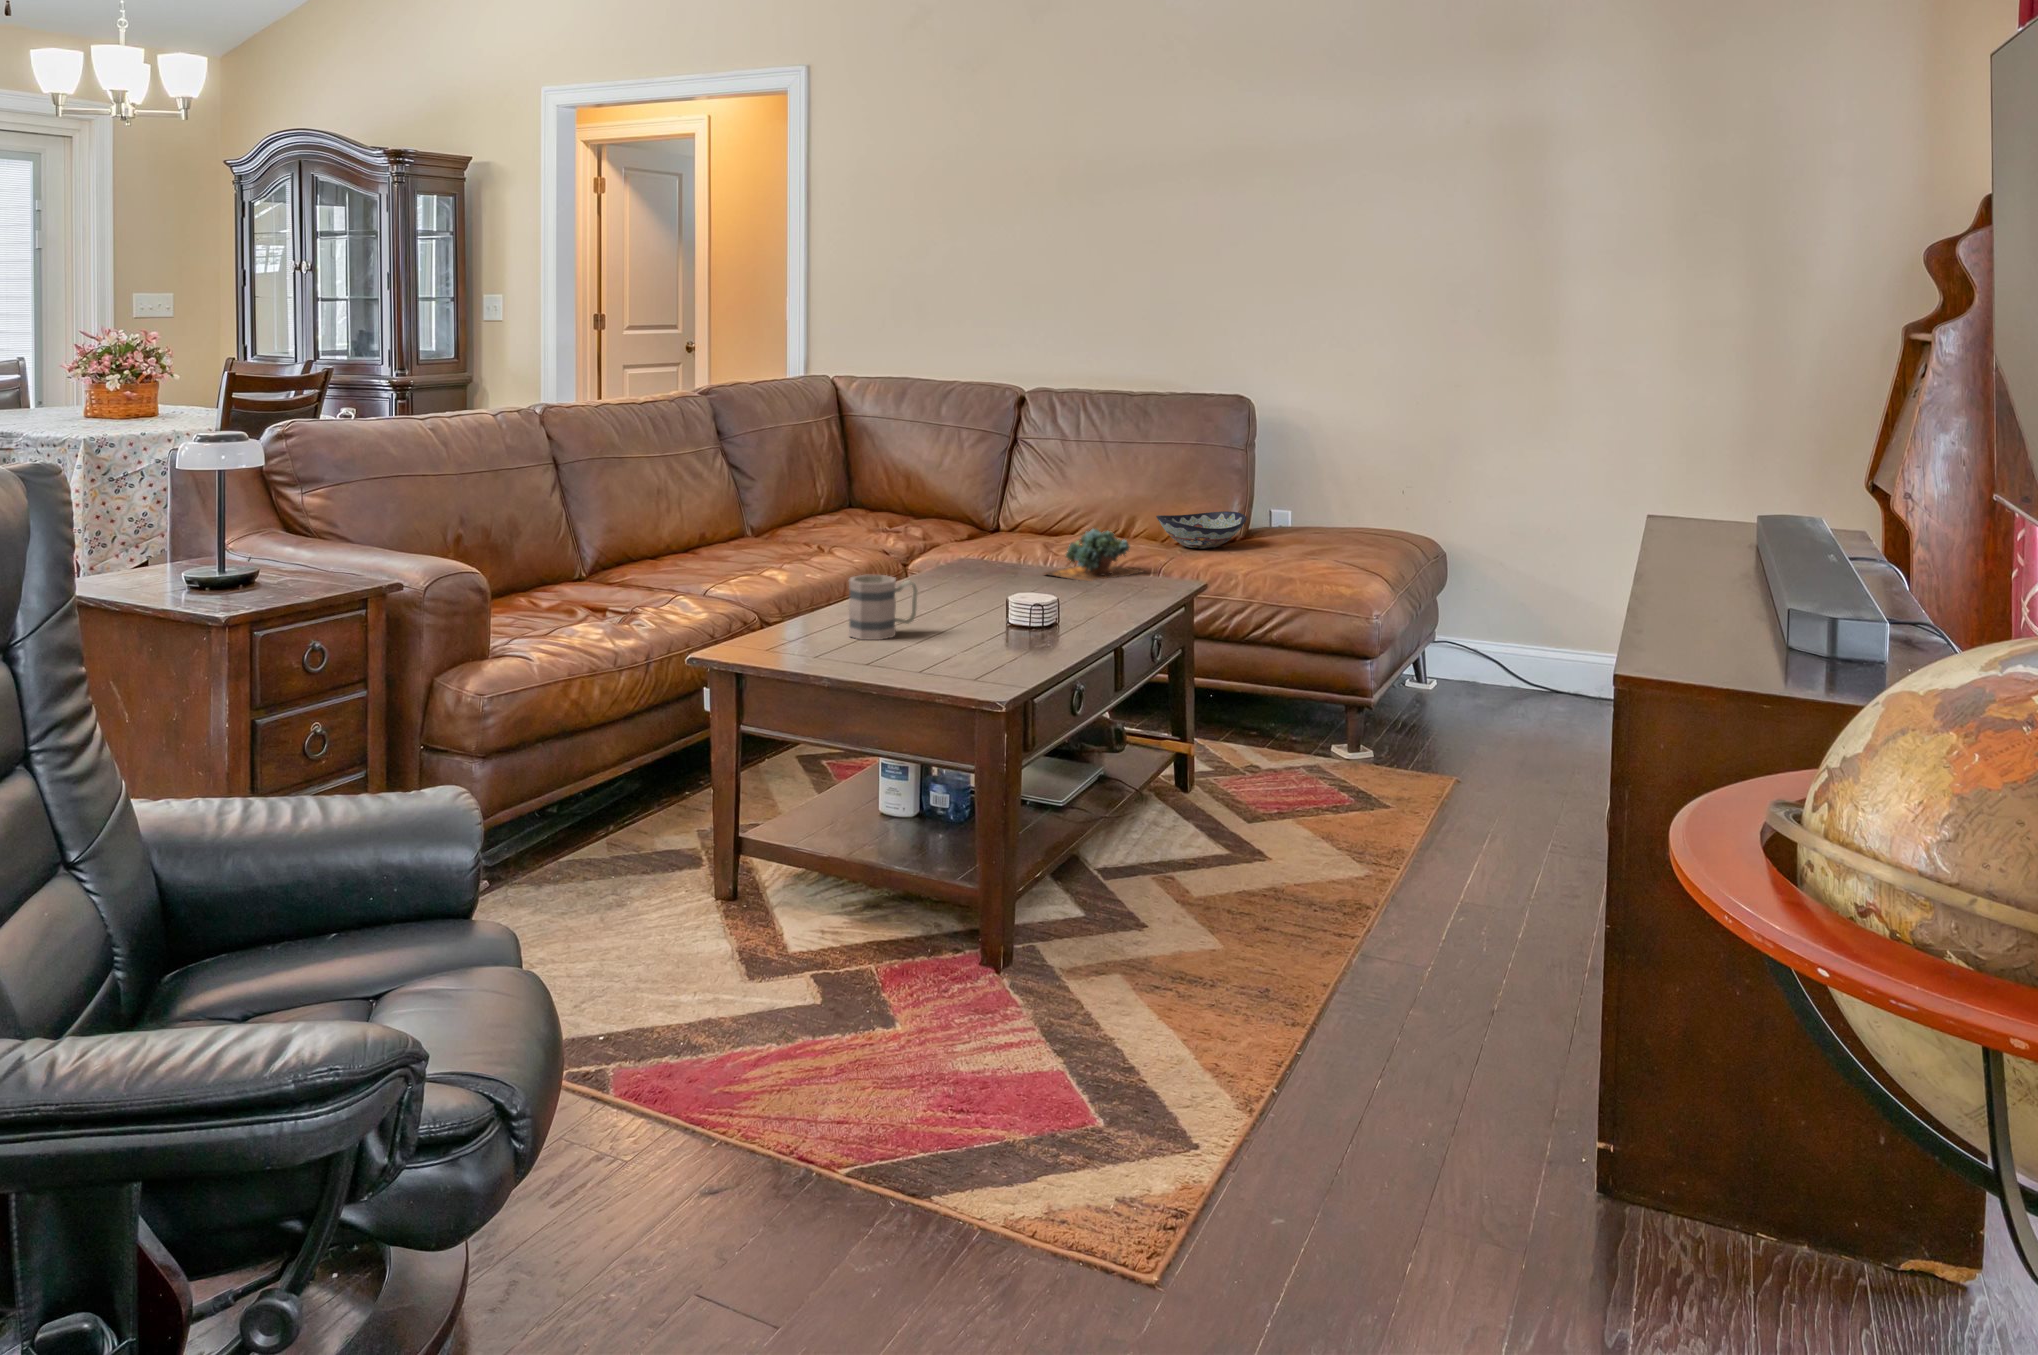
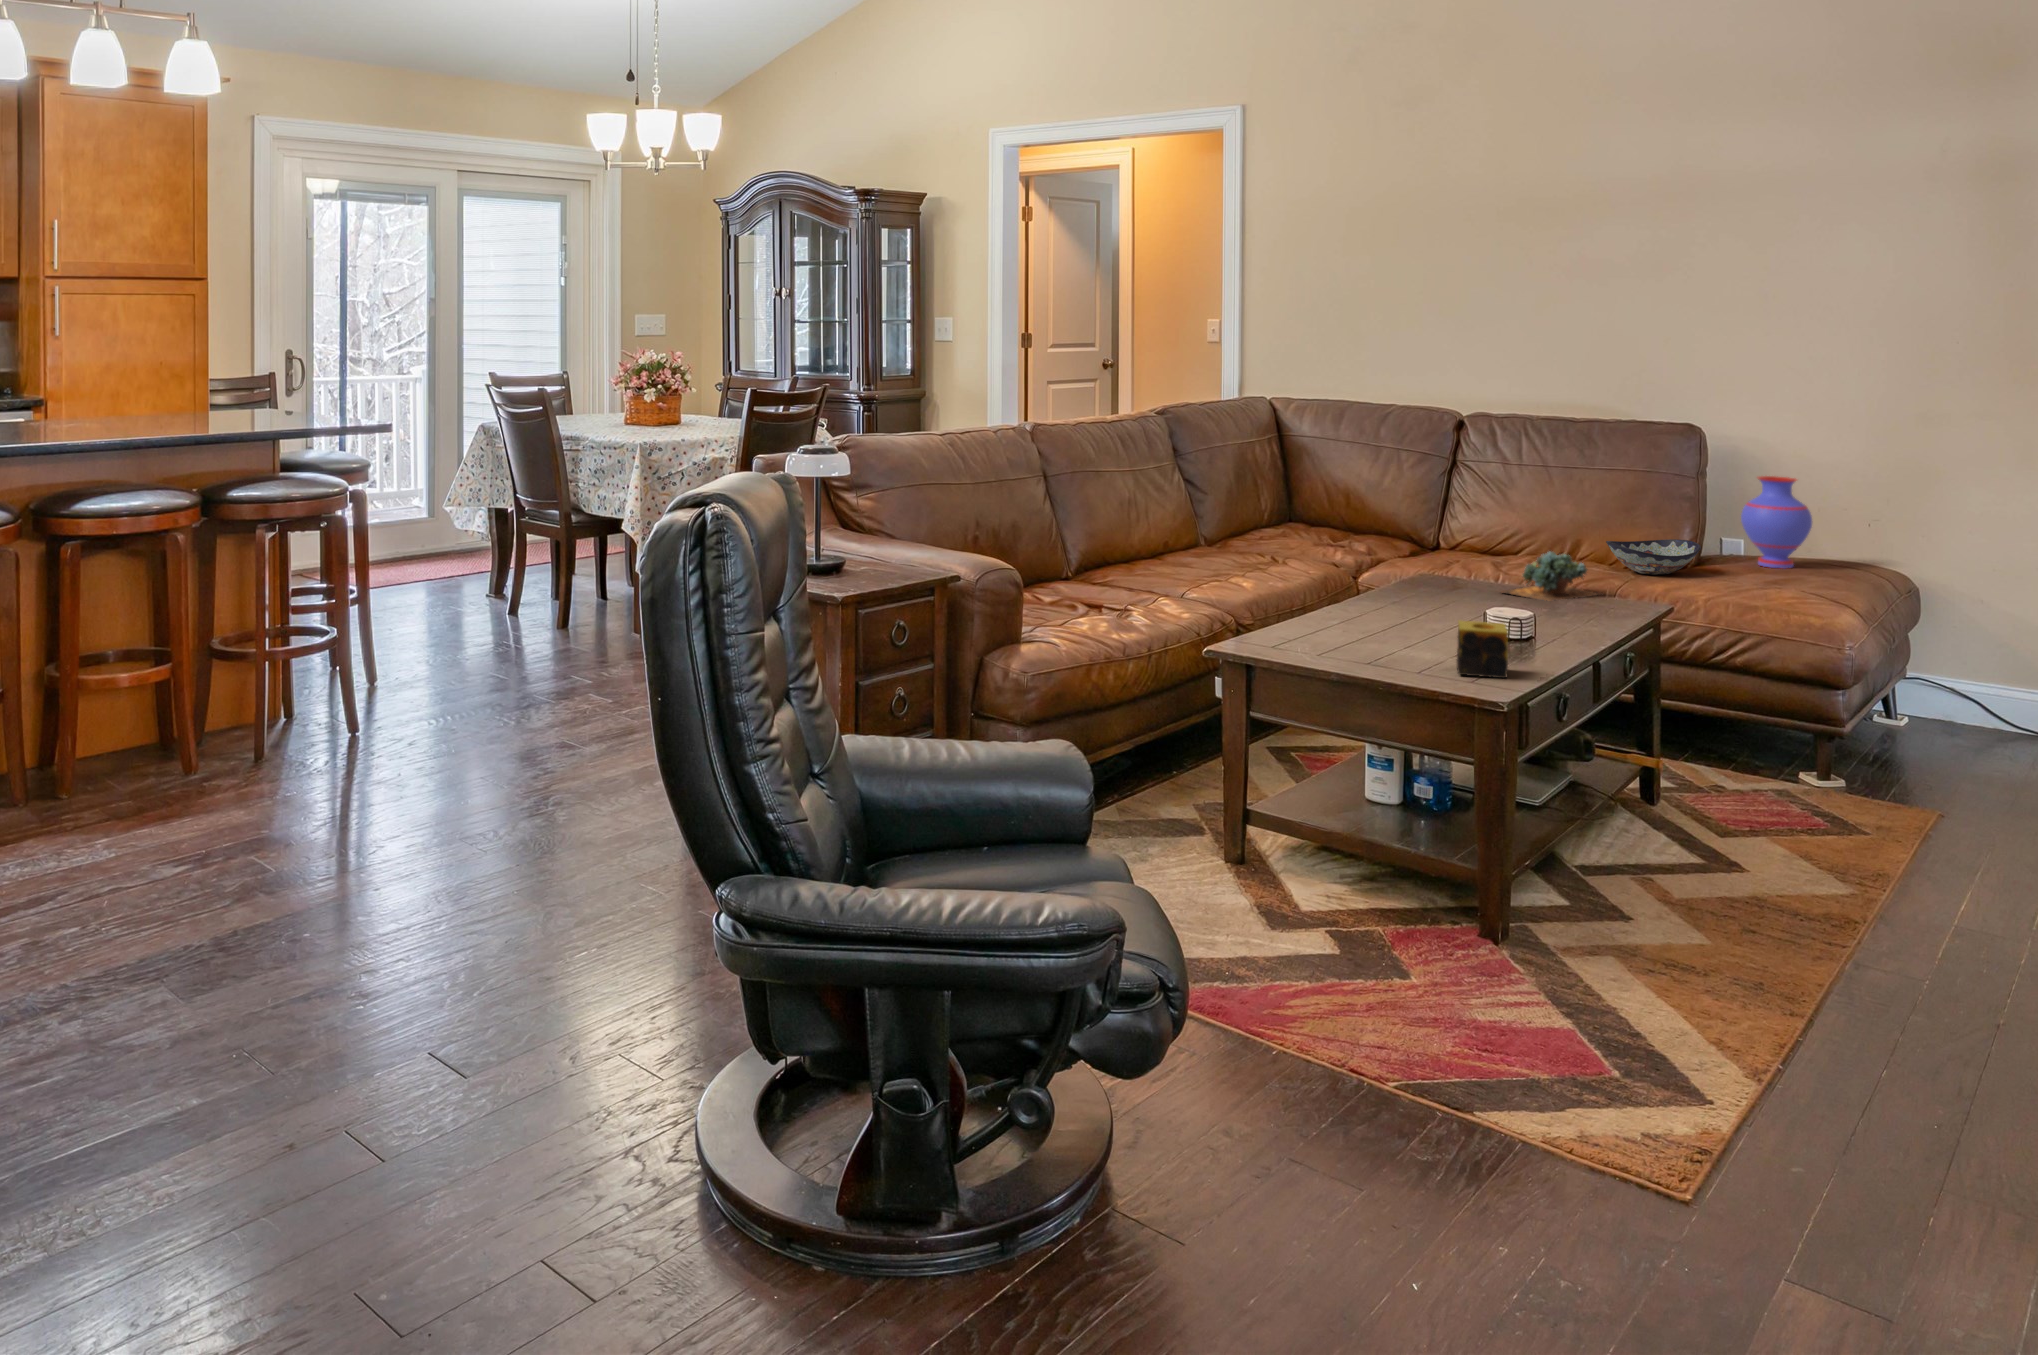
vase: none [1287,444,1352,537] -> present [1741,476,1812,569]
mug: present [849,575,918,640] -> none [1336,585,1400,644]
candle: none [964,610,1017,672] -> present [1457,621,1508,678]

